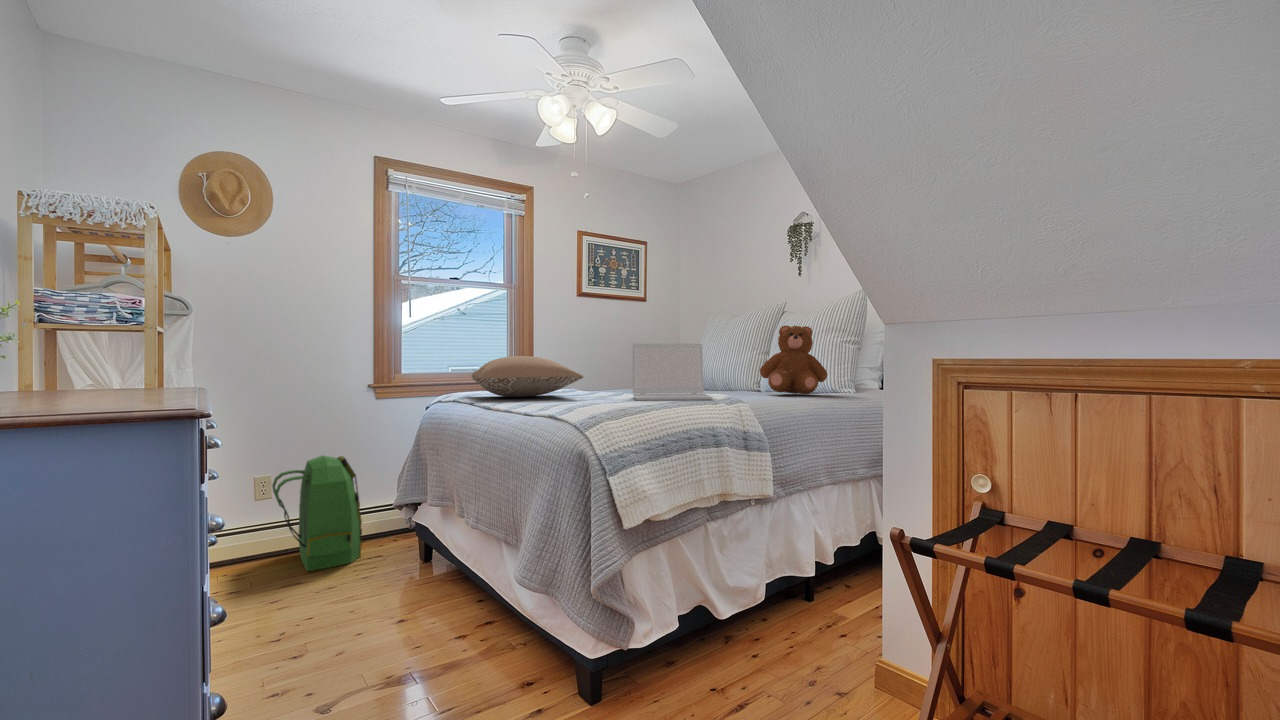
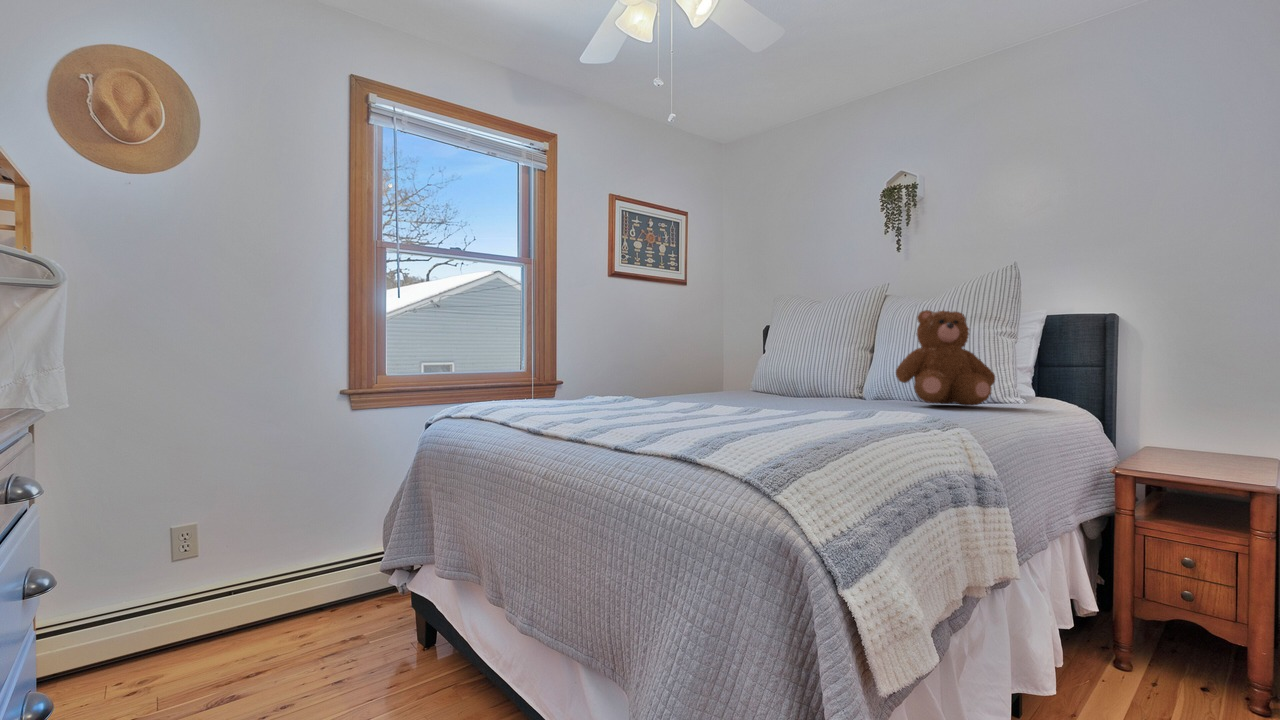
laptop: present [632,344,713,400] -> none [733,333,874,418]
pillow: present [472,356,583,397] -> none [495,351,674,411]
backpack: present [272,456,362,571] -> none [197,491,331,668]

